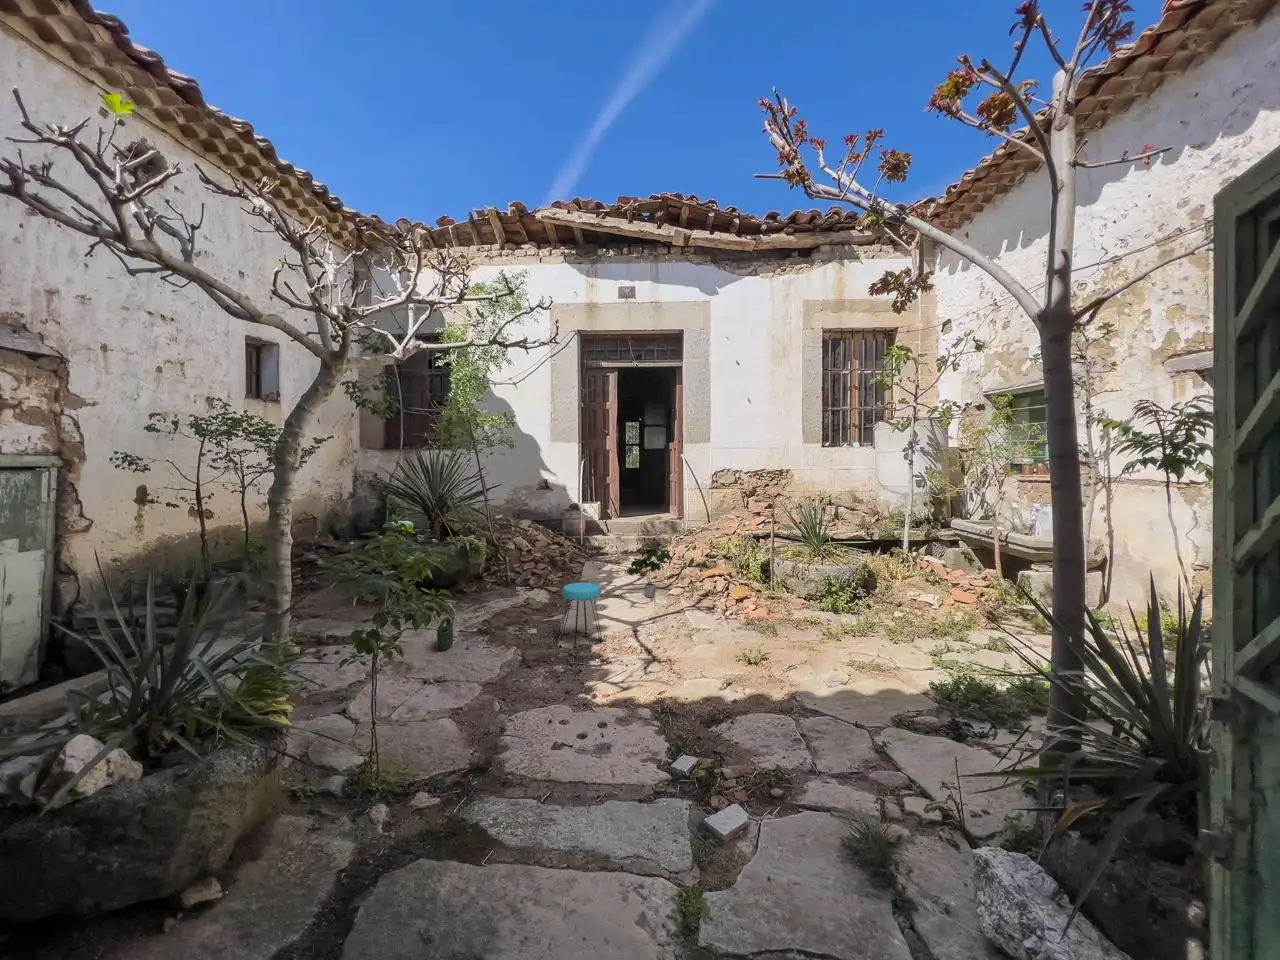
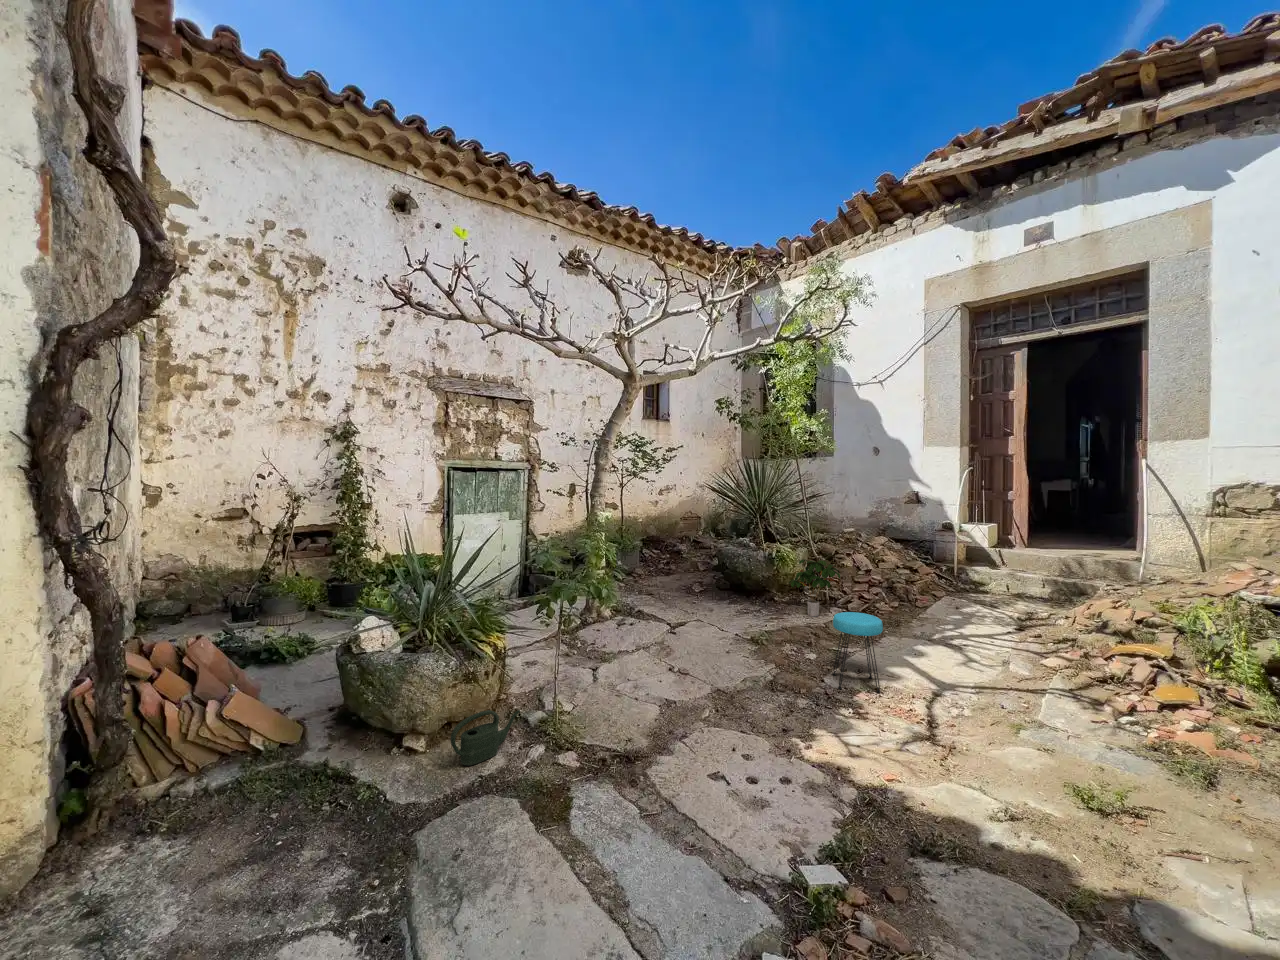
potted plant: present [627,547,673,597] -> present [789,560,840,616]
watering can: present [437,617,454,651] -> present [450,710,520,765]

